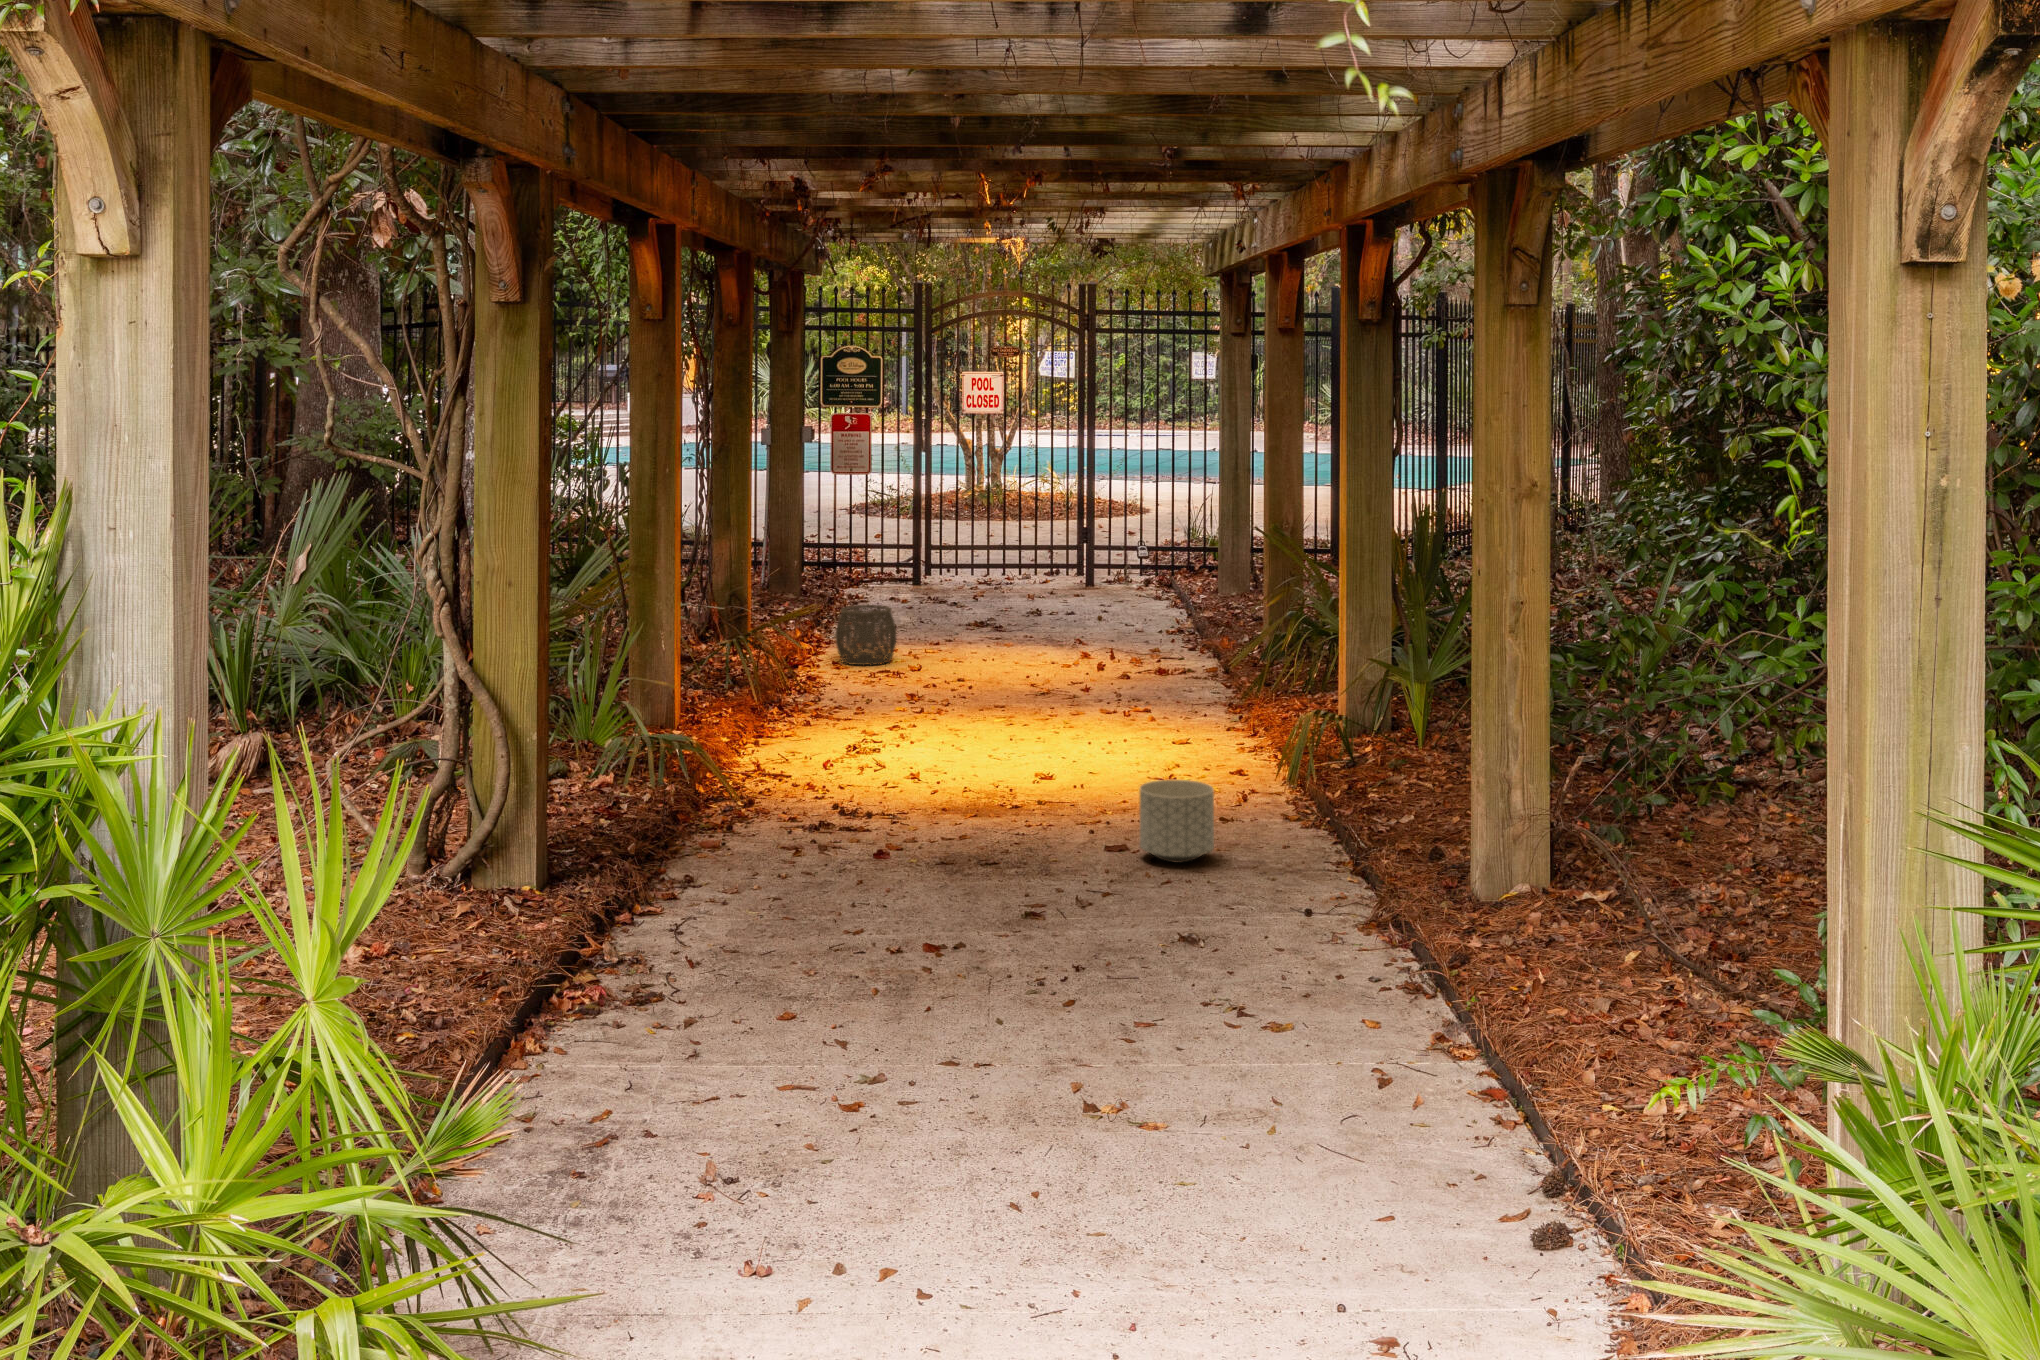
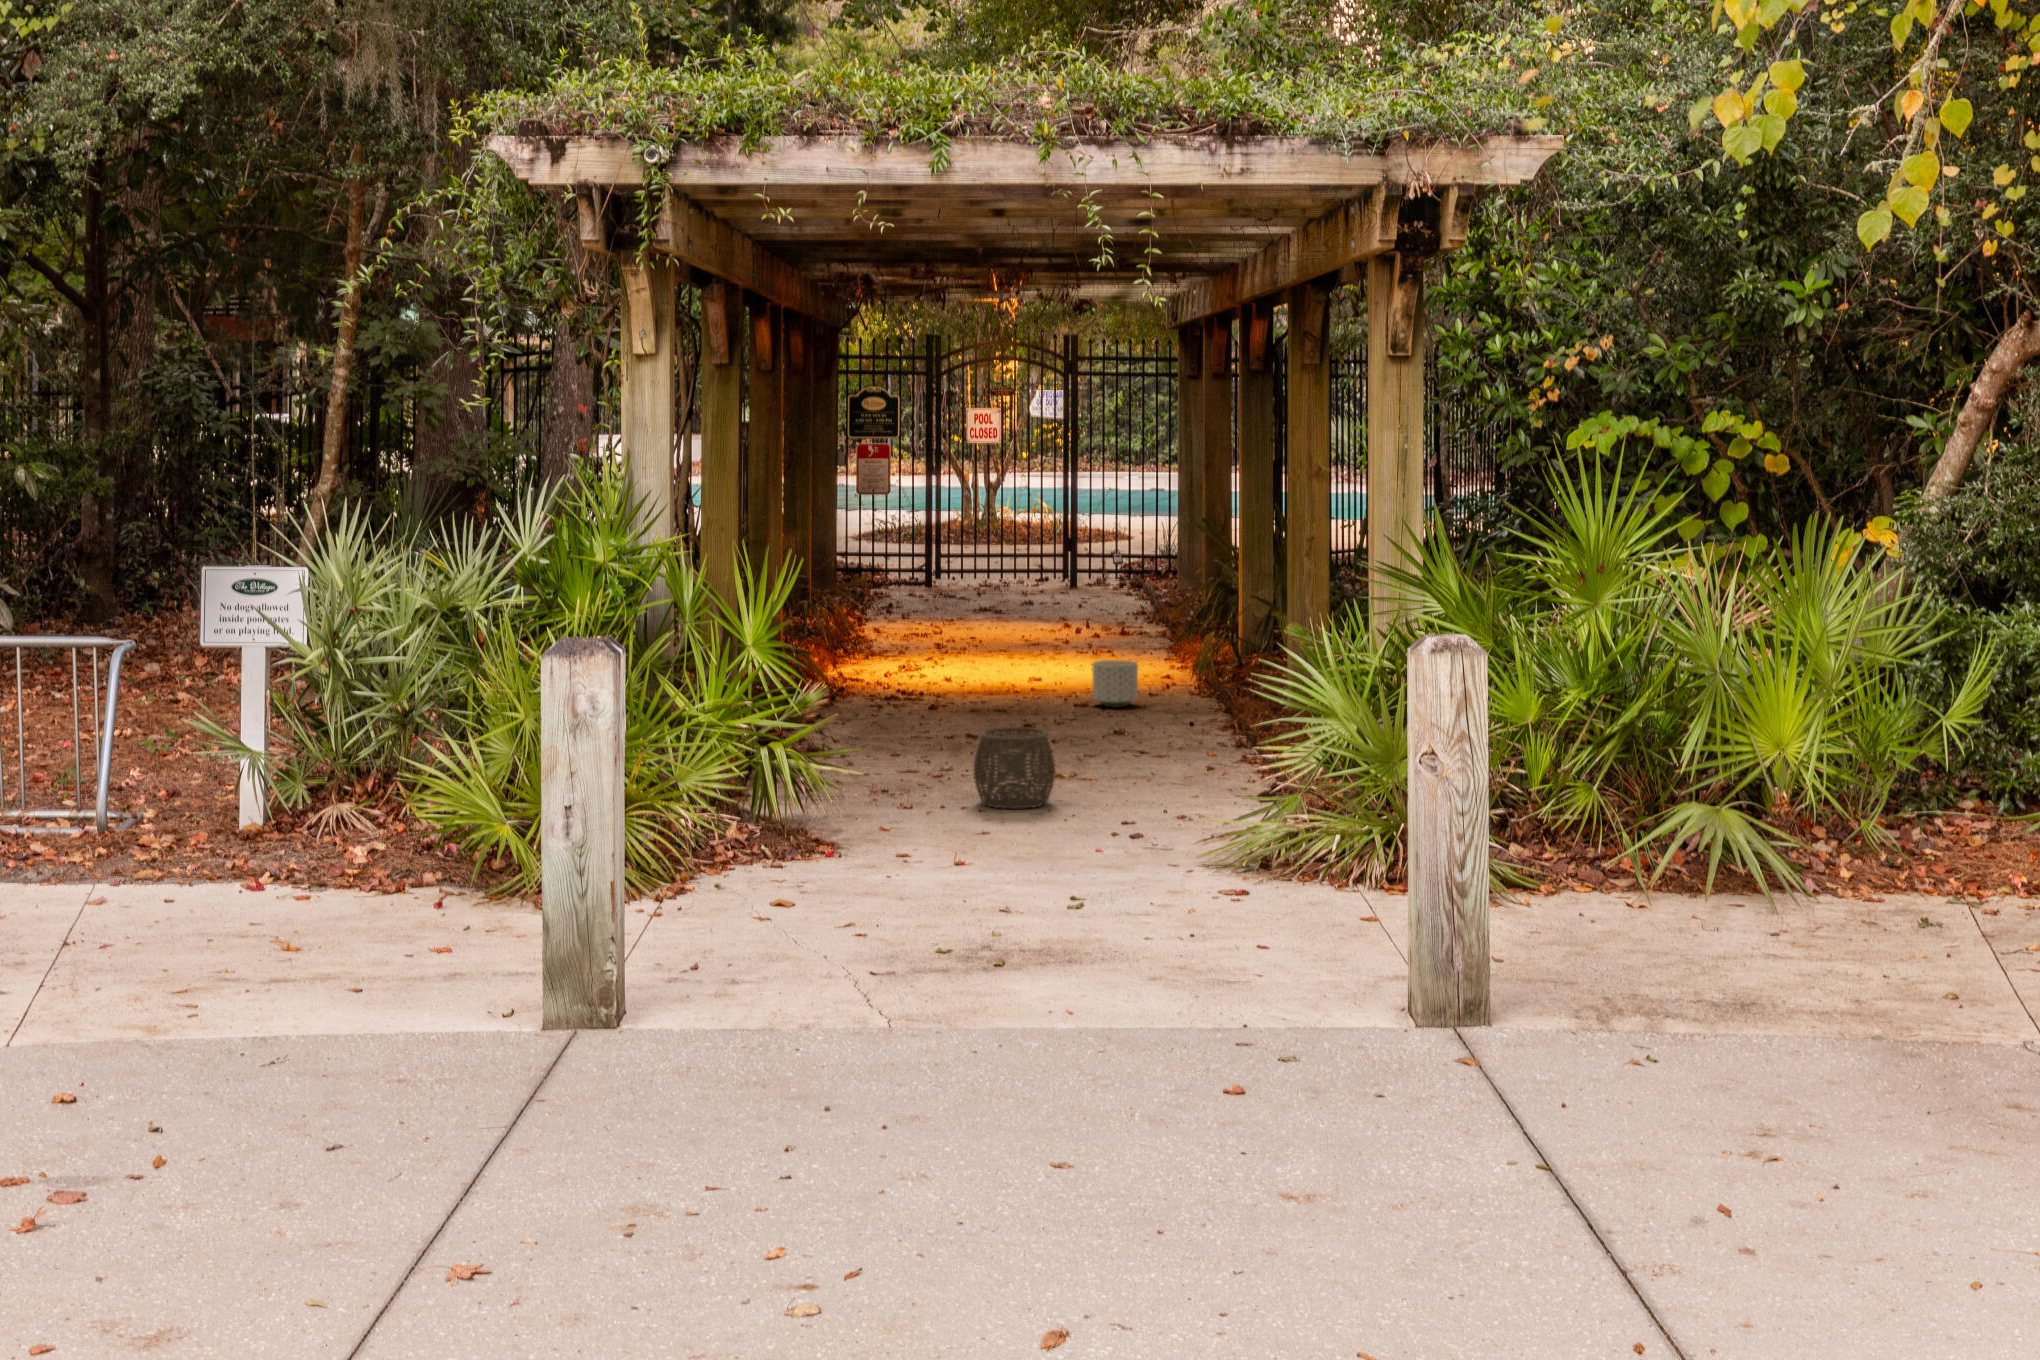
woven basket: present [835,605,897,666] -> present [973,727,1055,809]

